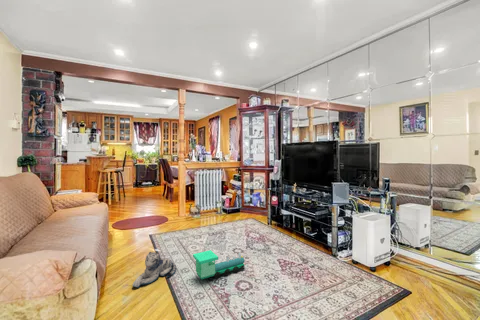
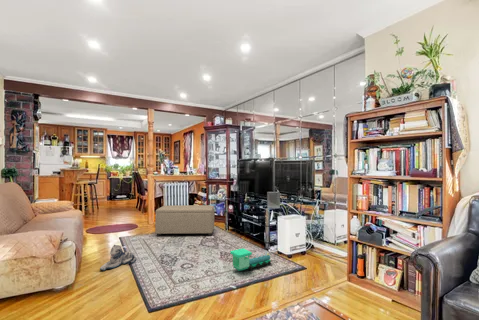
ottoman: none [192,197,257,233] -> present [155,205,214,236]
toy train: present [193,250,246,279] -> present [230,248,271,271]

